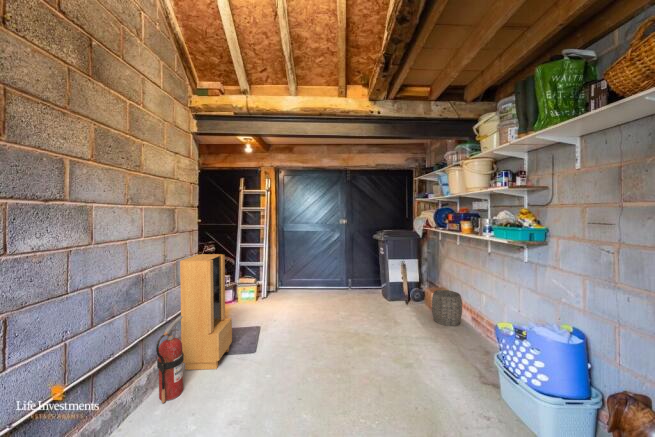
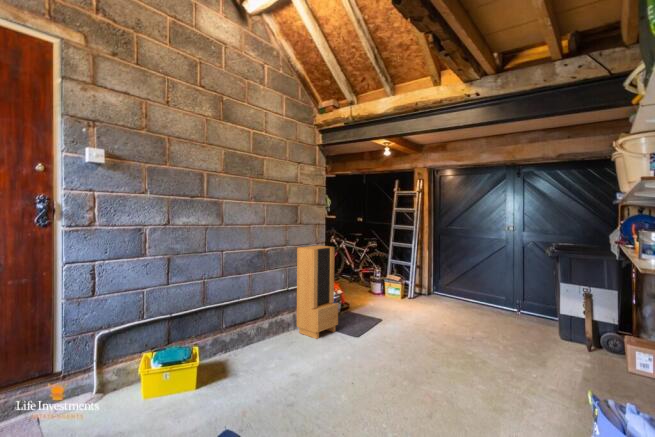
woven basket: present [432,290,462,326] -> none [594,334,650,393]
fire extinguisher: present [156,316,184,403] -> none [270,288,294,345]

